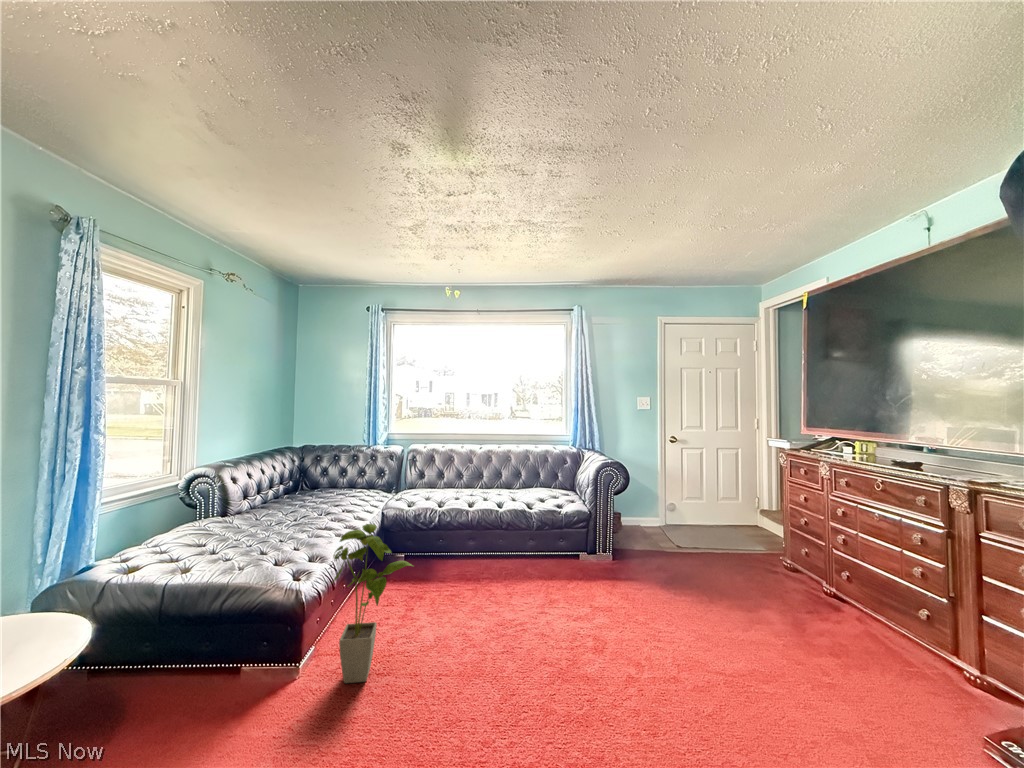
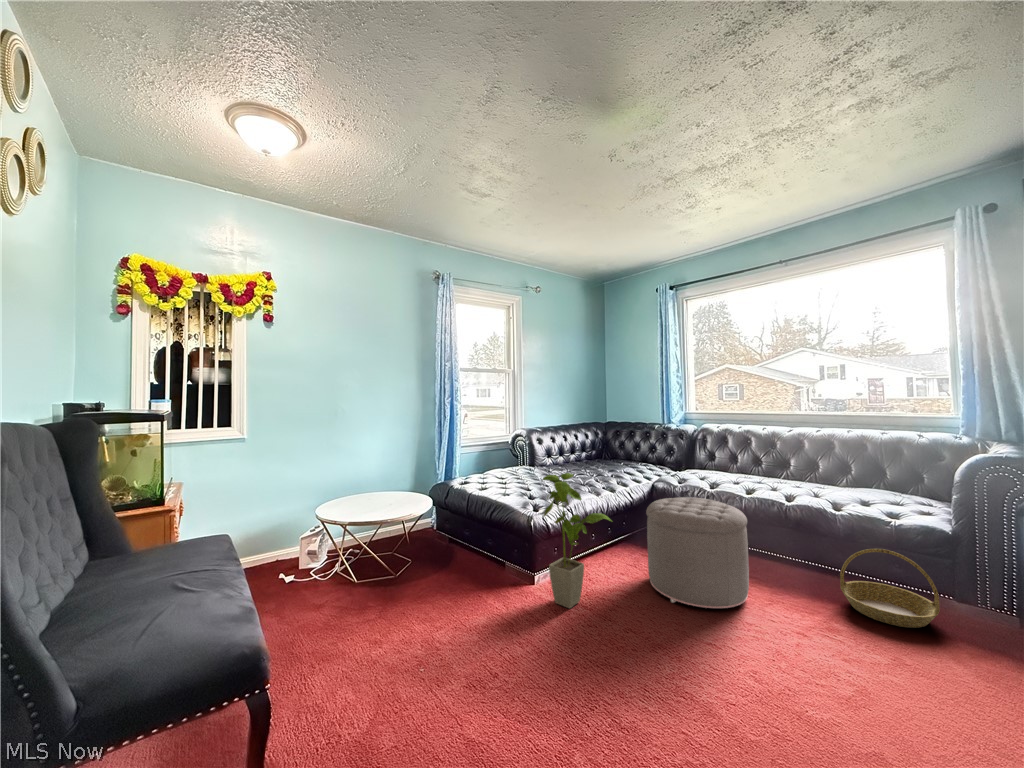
ottoman: none [416,520,500,627] -> present [646,497,749,608]
basket: none [541,532,591,583] -> present [840,549,940,628]

